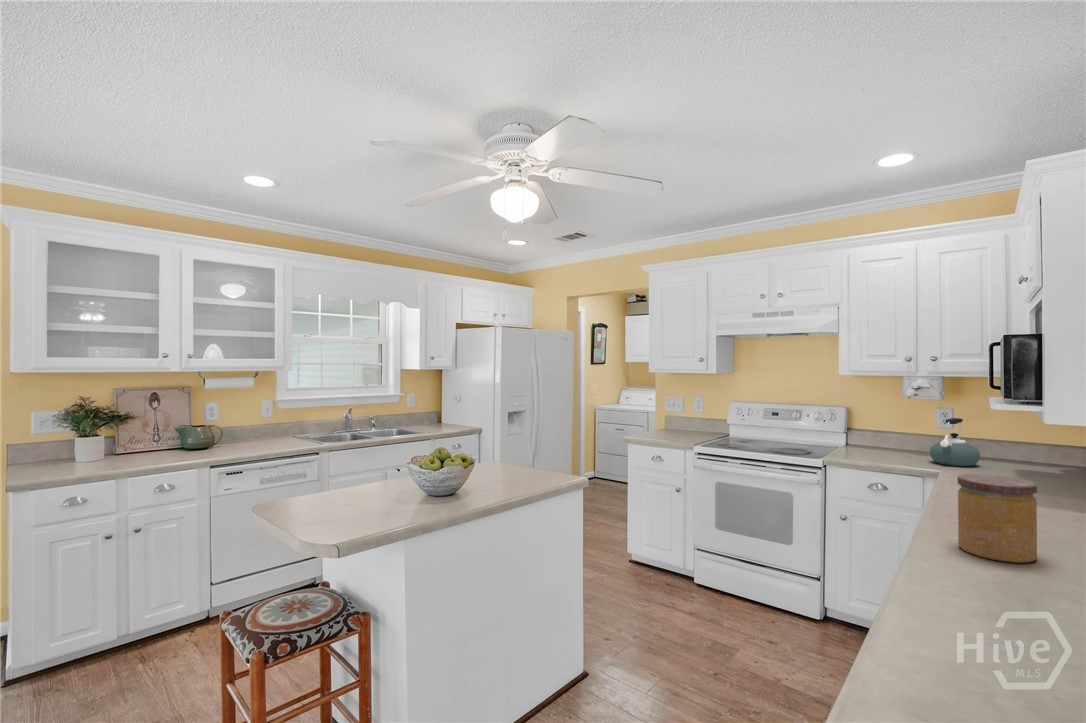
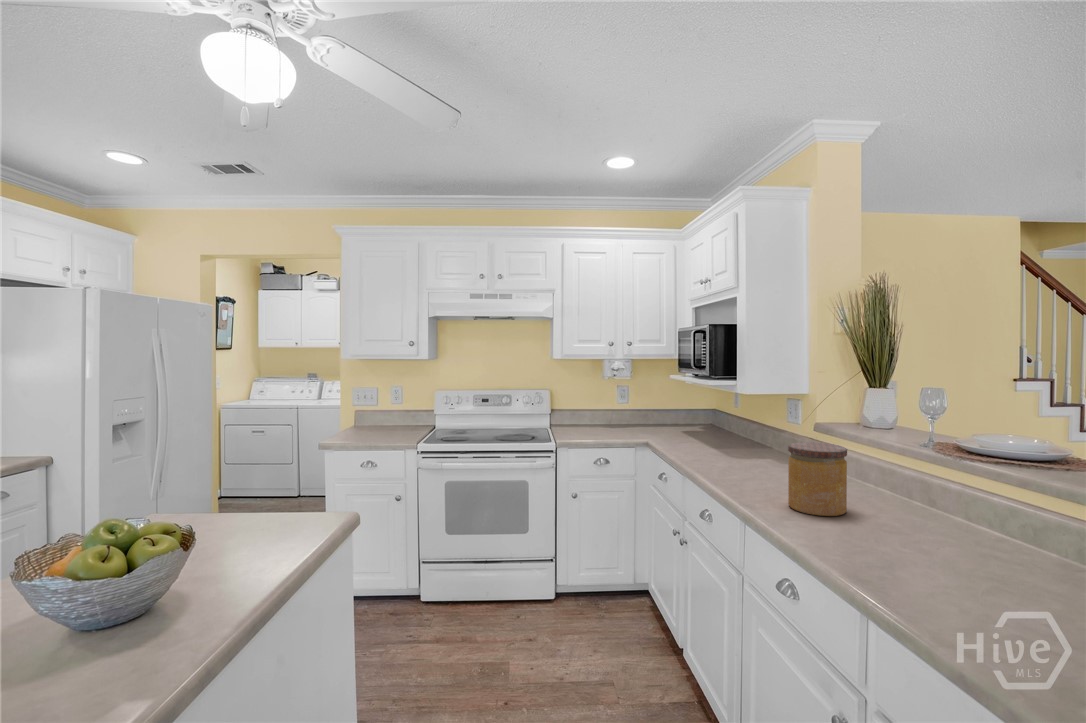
kettle: present [930,418,980,466] -> none [626,394,659,435]

